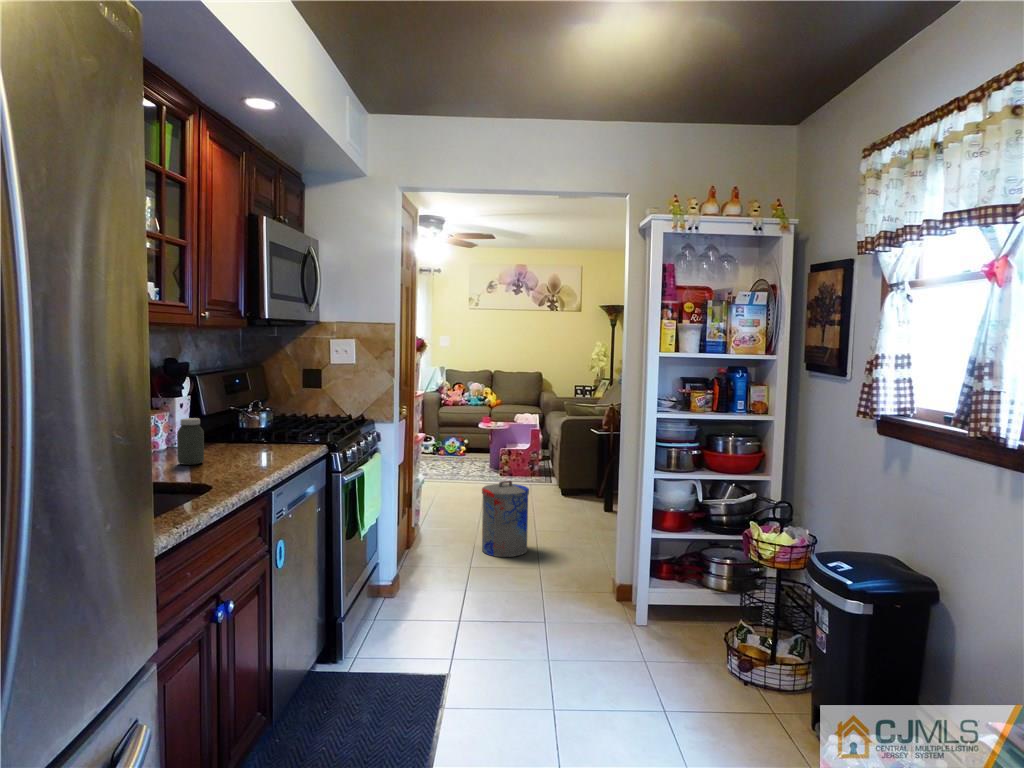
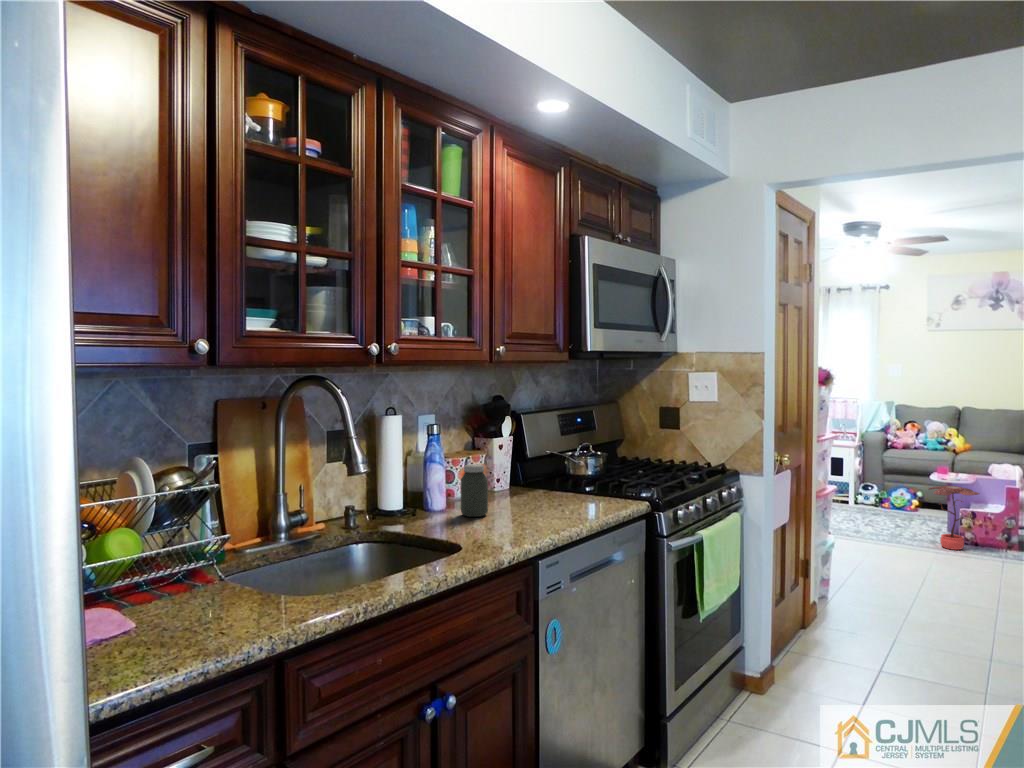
potted plant: none [478,432,514,481] -> present [928,486,979,550]
trash can: present [482,481,529,557] -> none [907,561,982,669]

